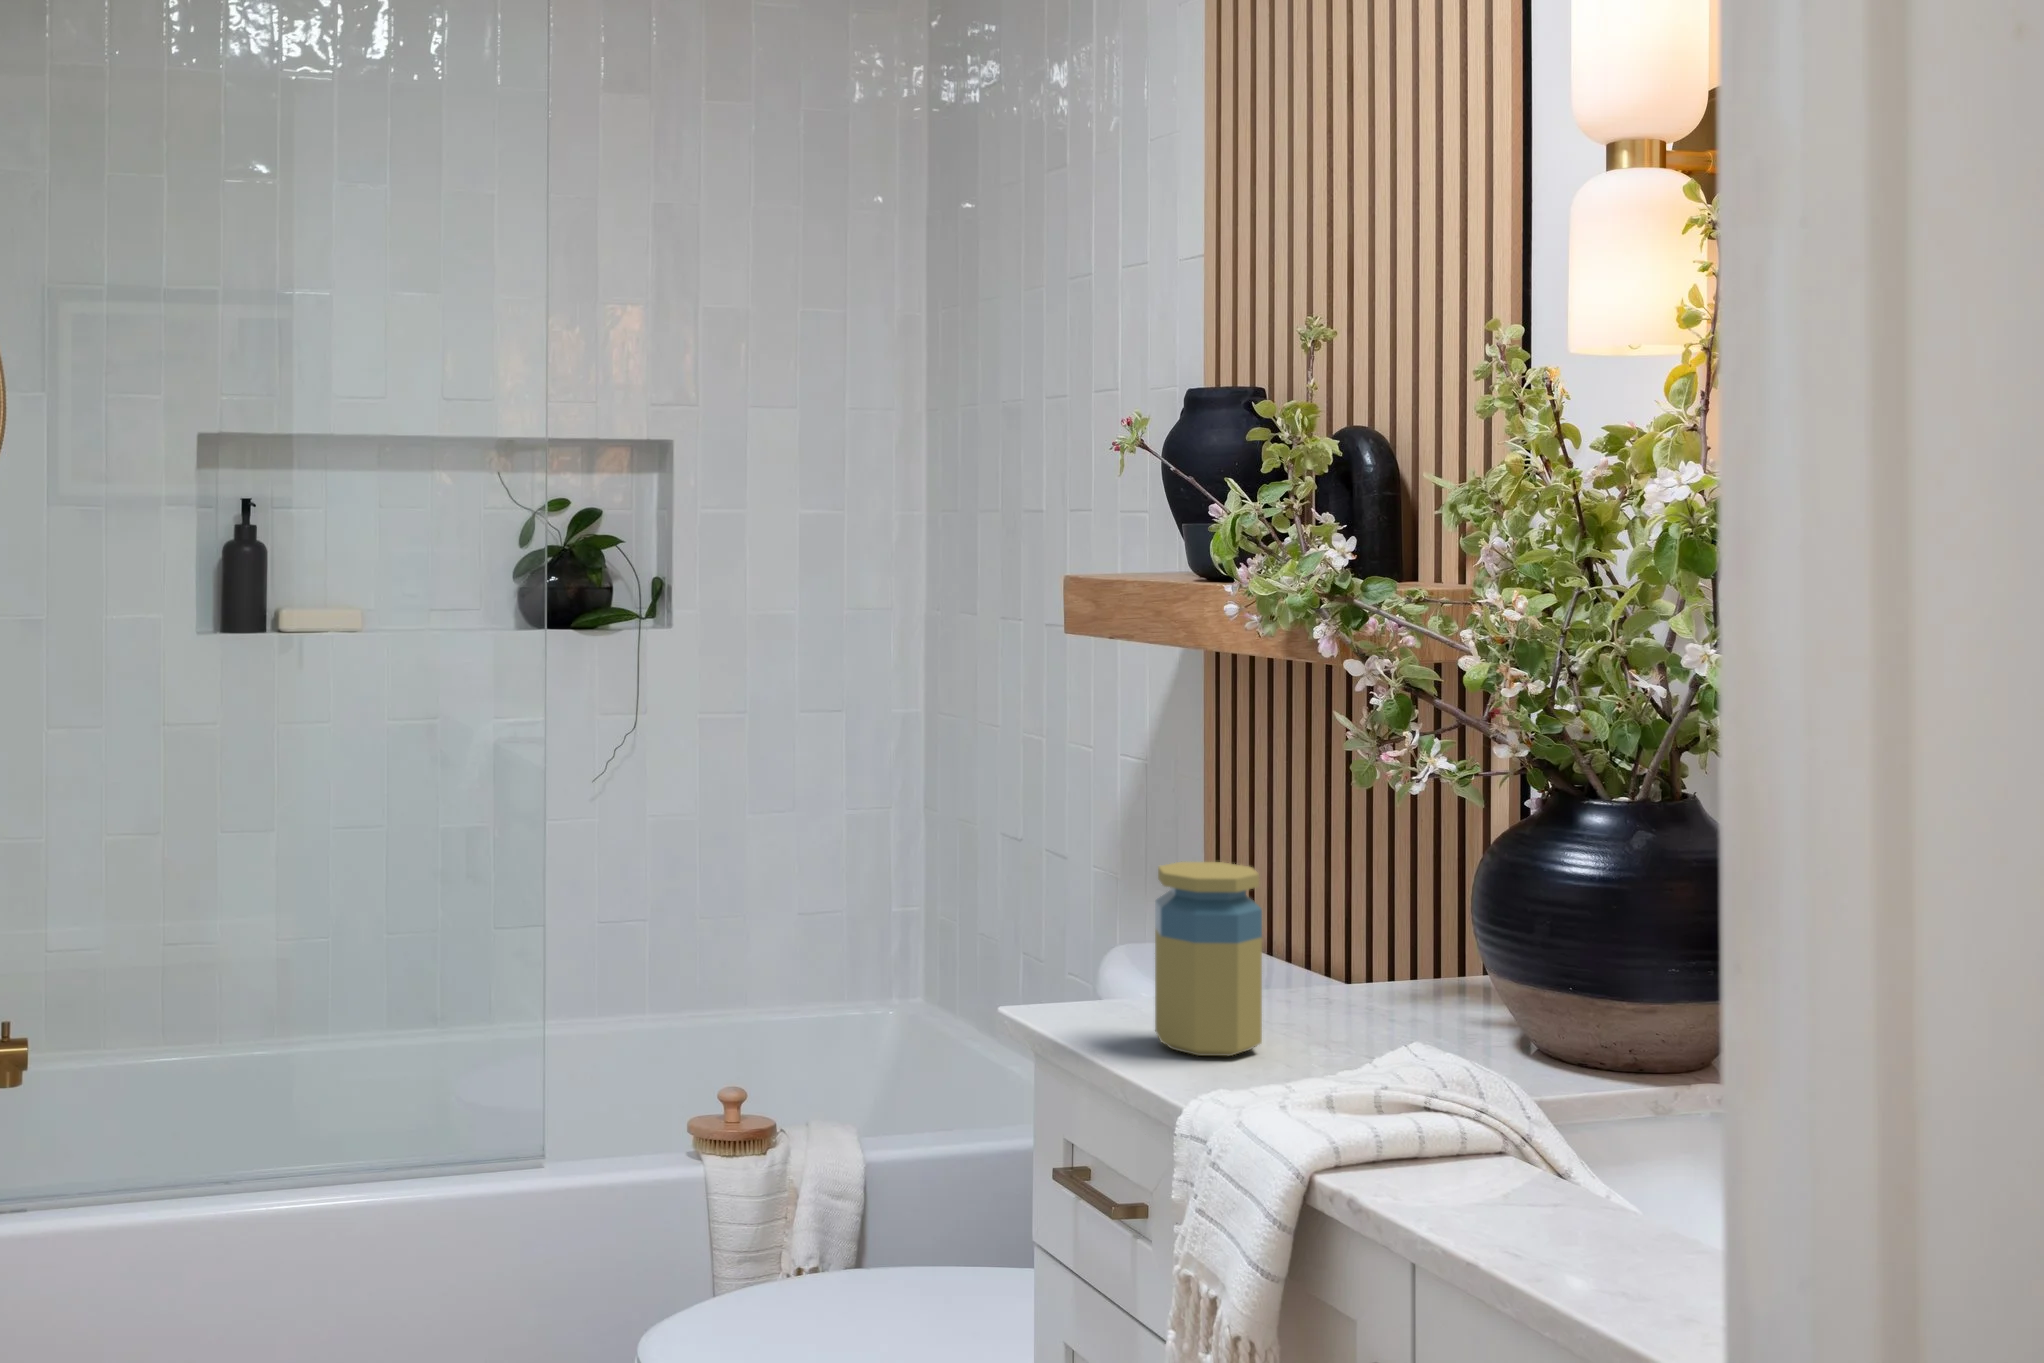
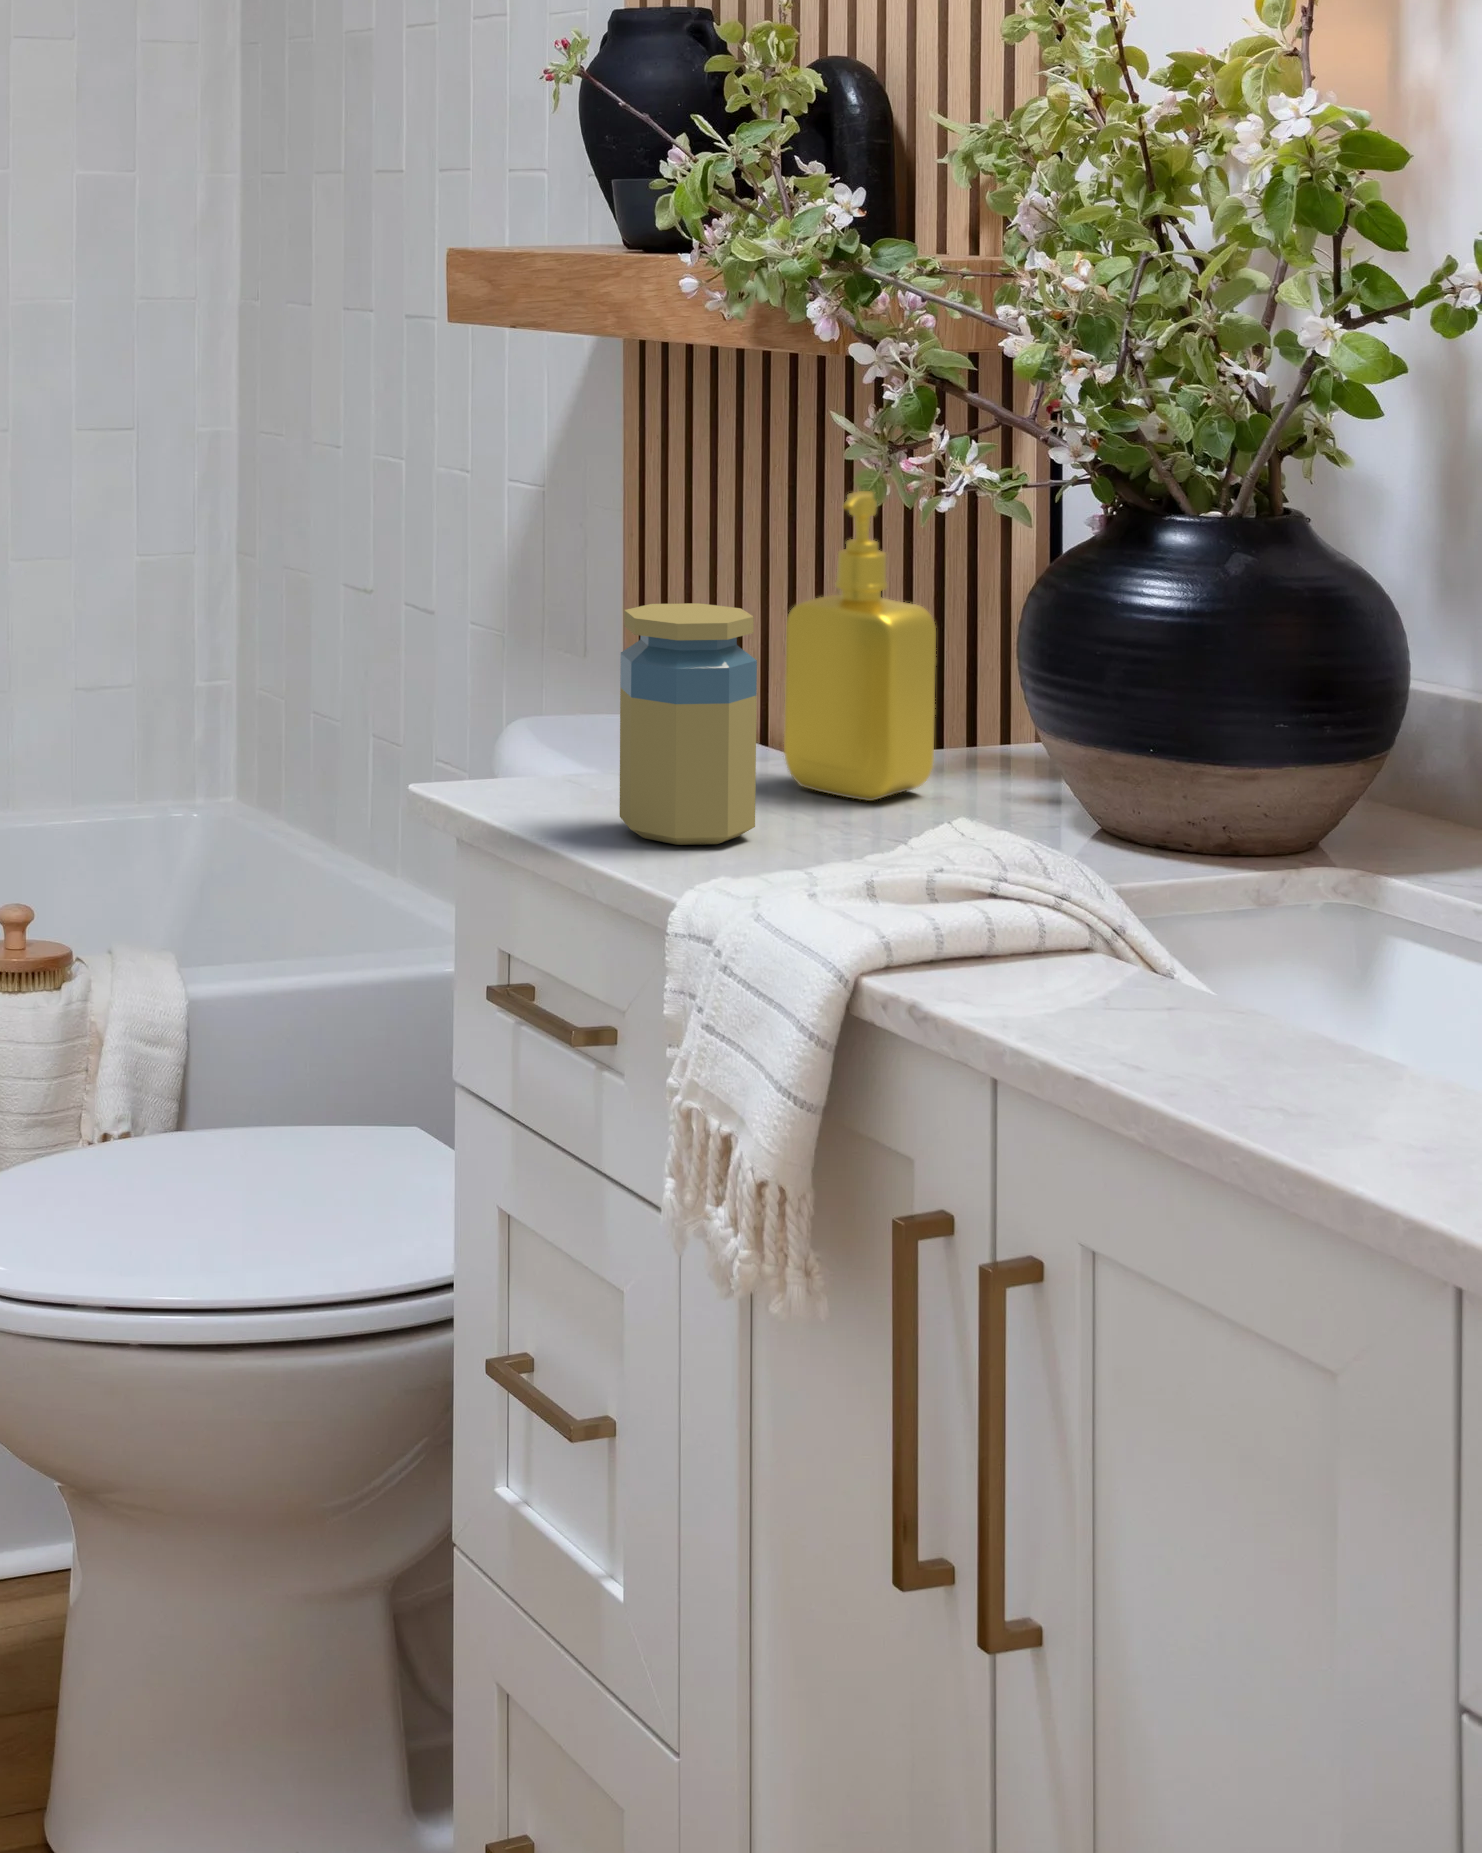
soap dispenser: none [1298,774,1418,1024] -> present [784,491,936,801]

